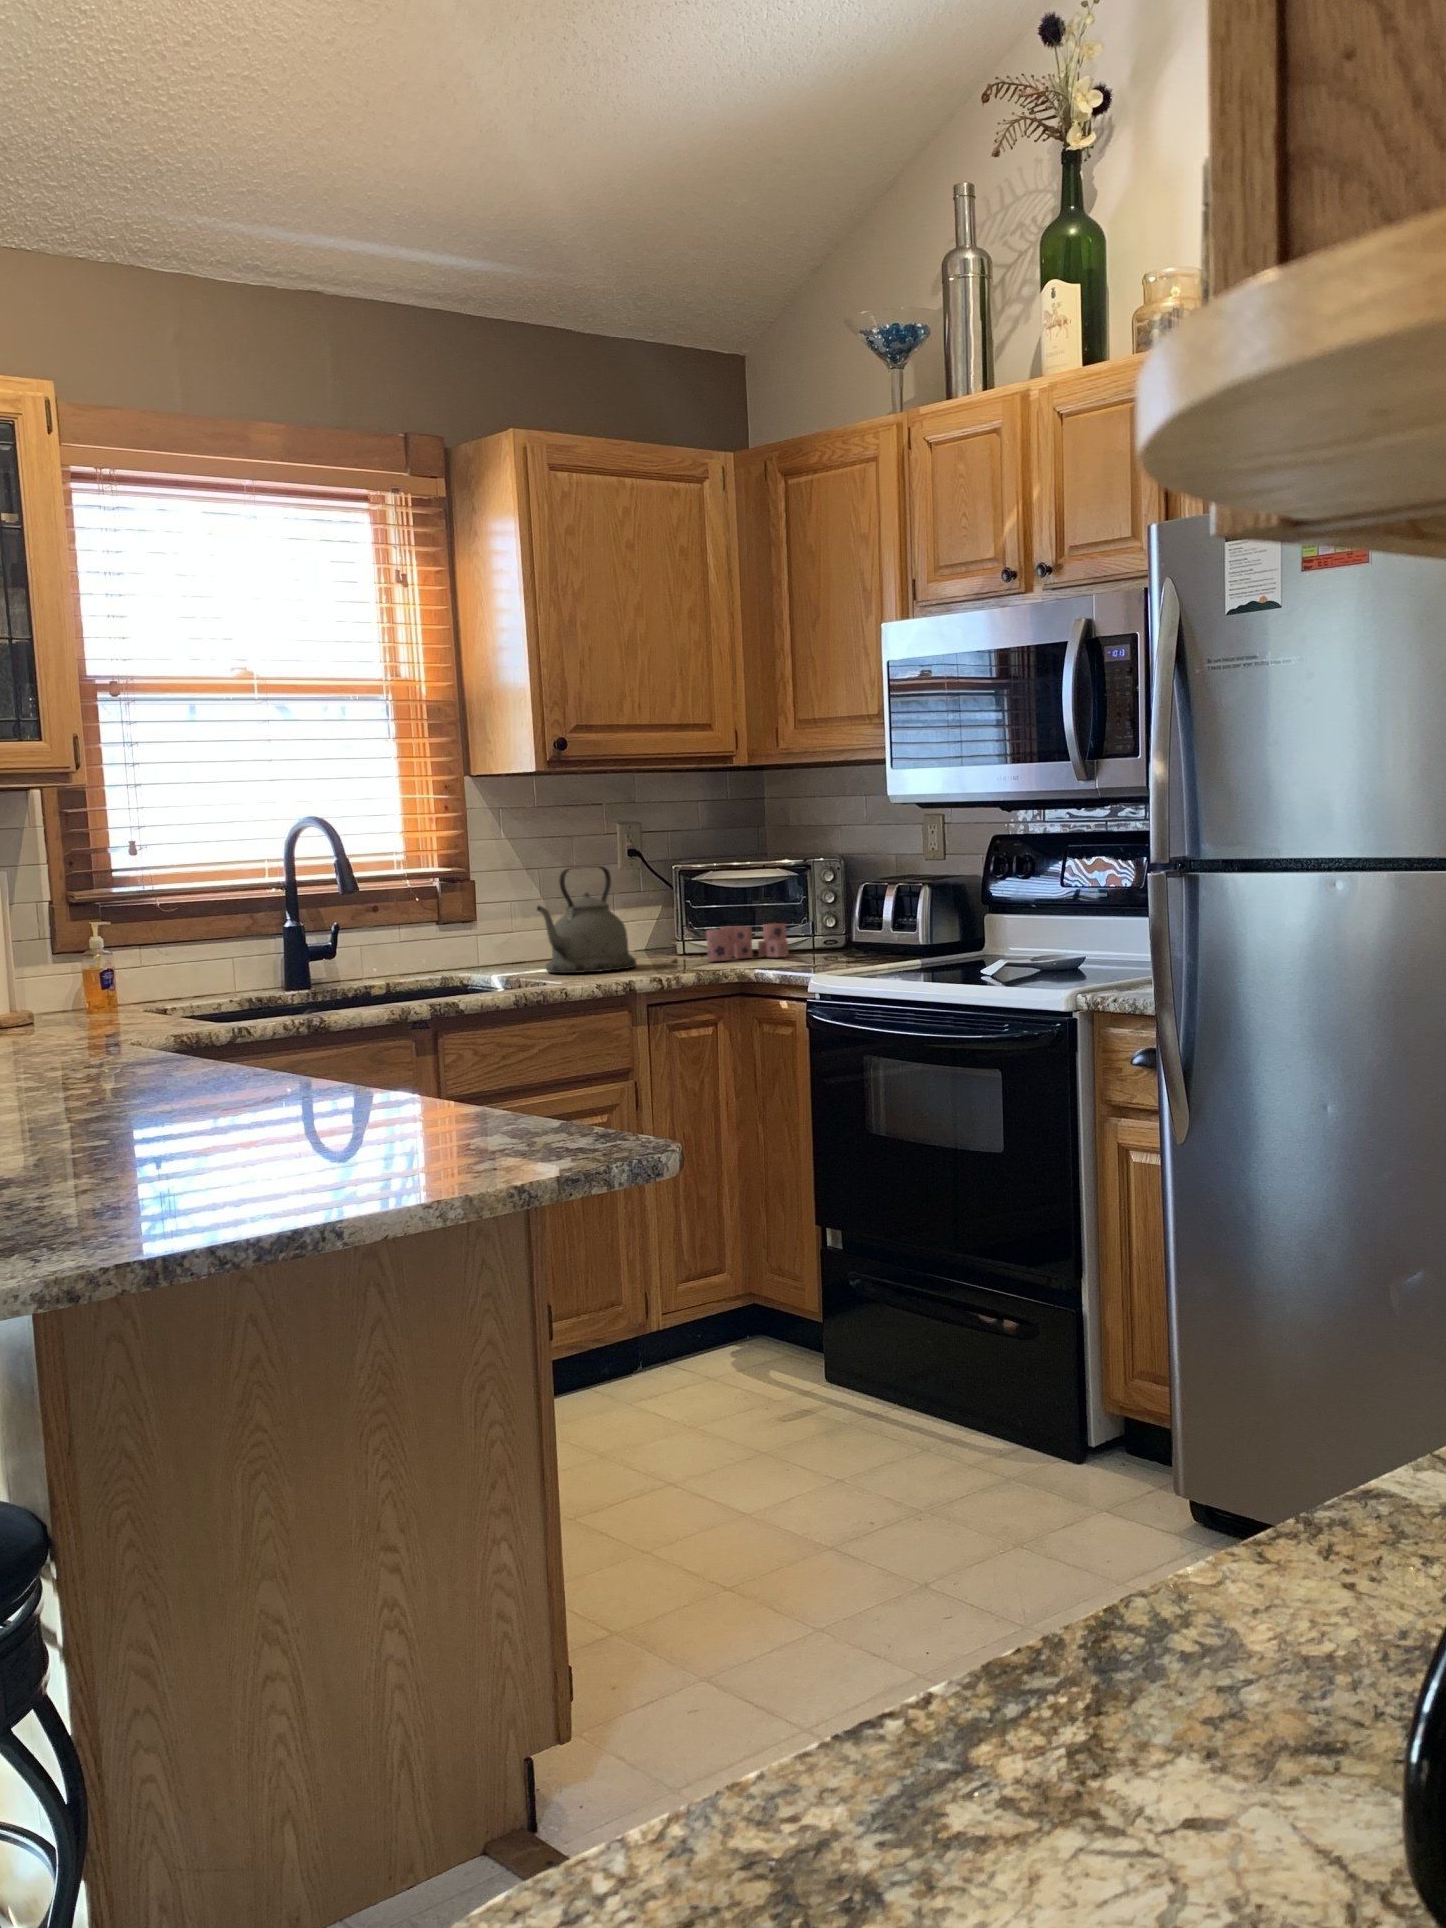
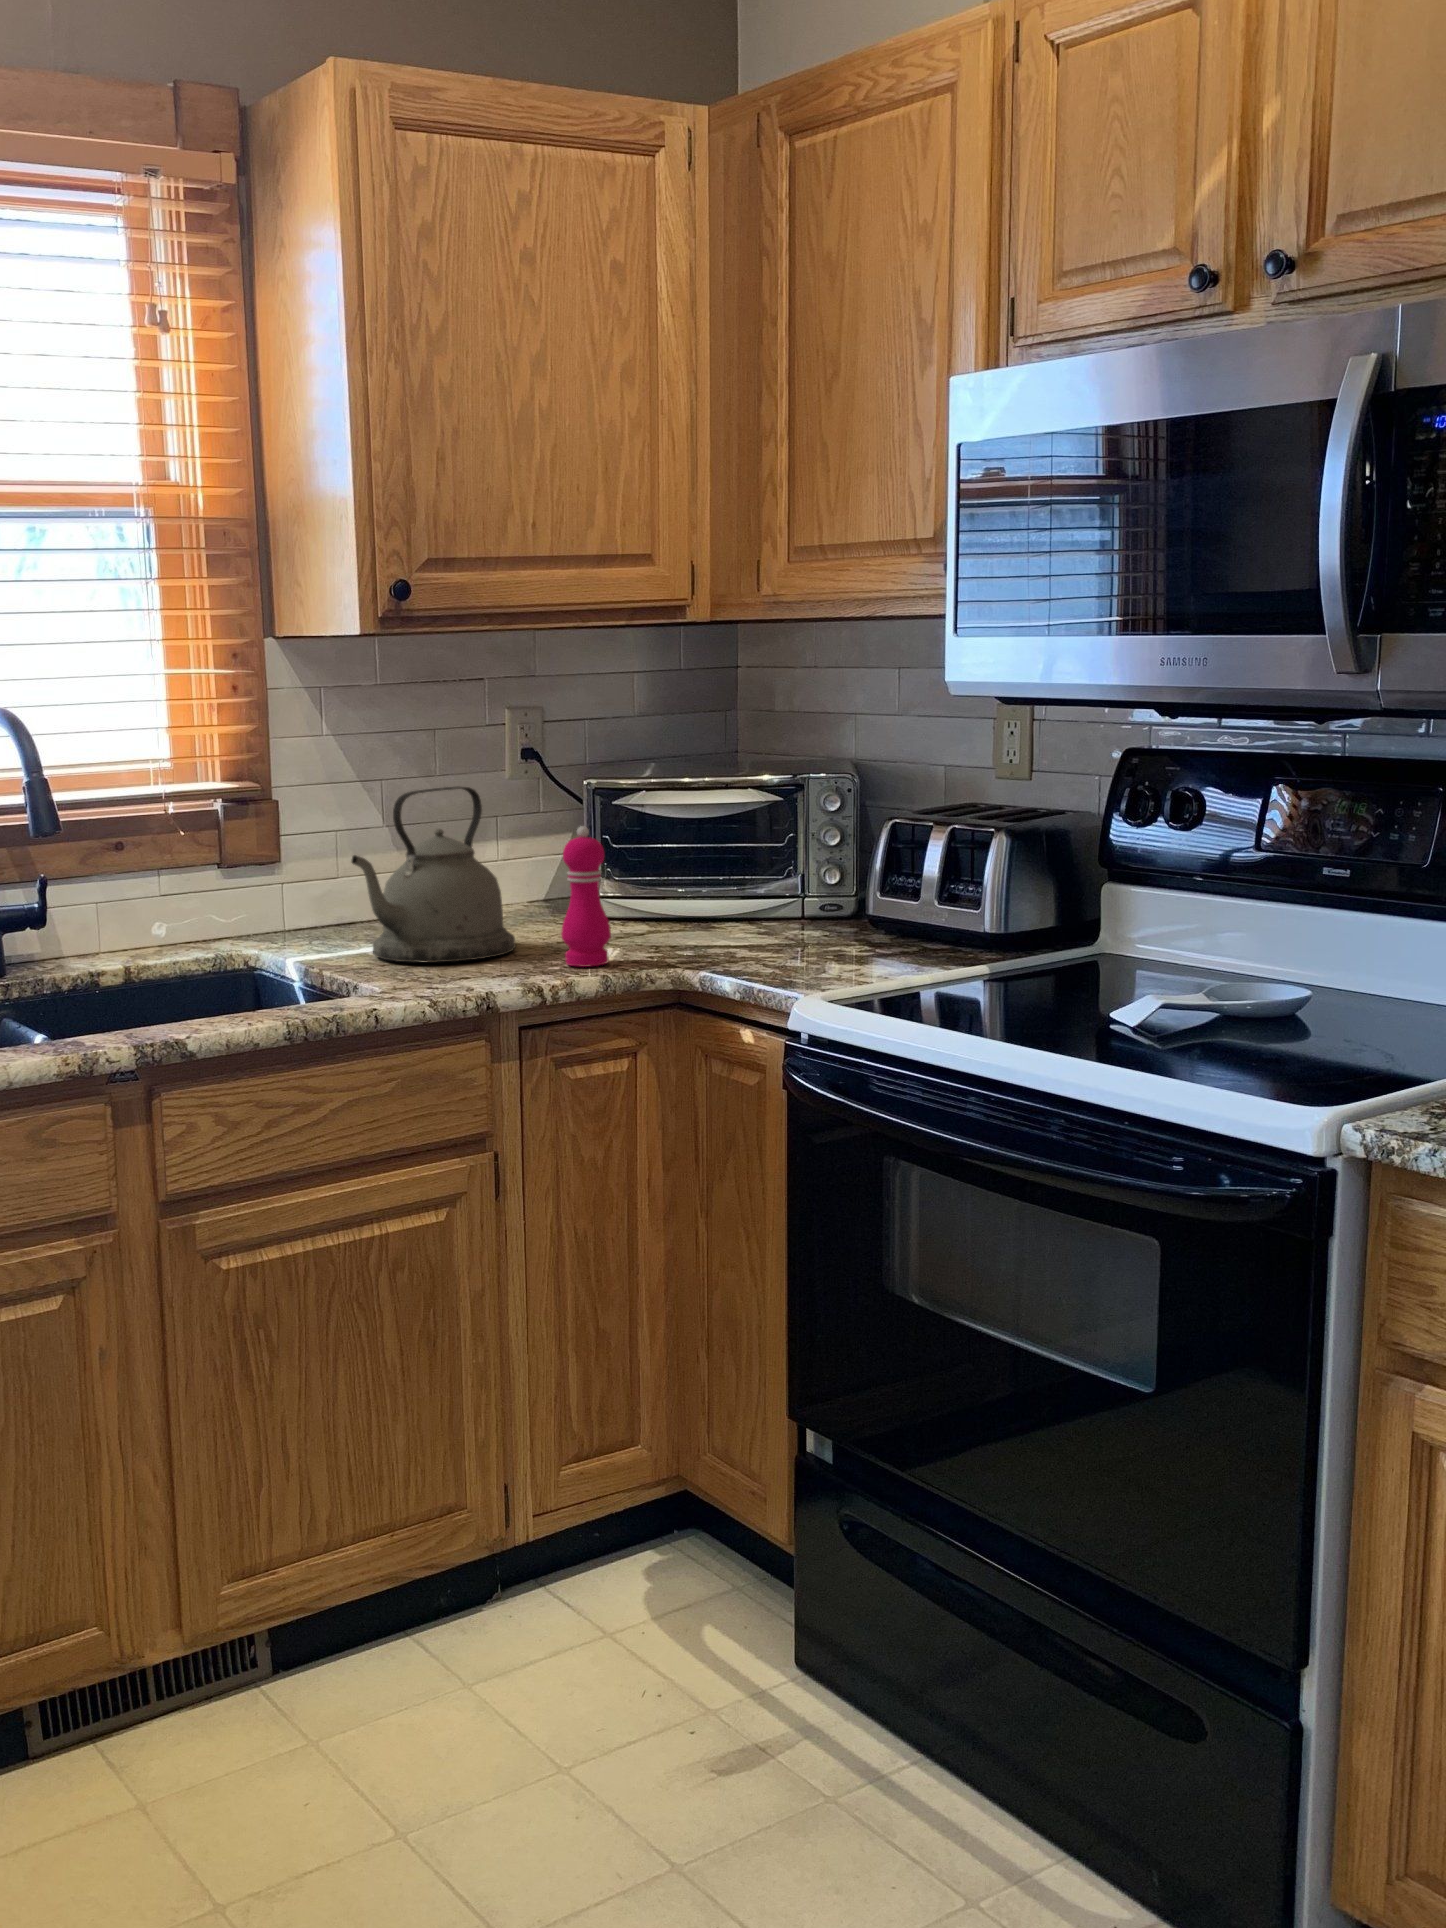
pepper mill: none [668,884,699,970] -> present [561,826,611,966]
candle: present [706,923,789,961] -> none [629,879,762,946]

